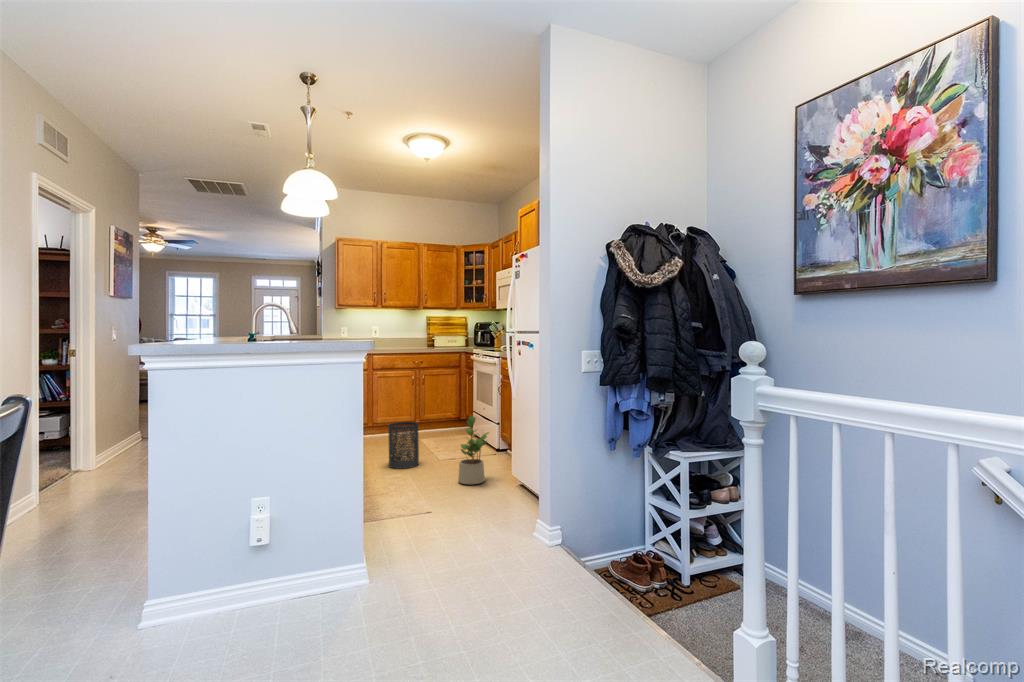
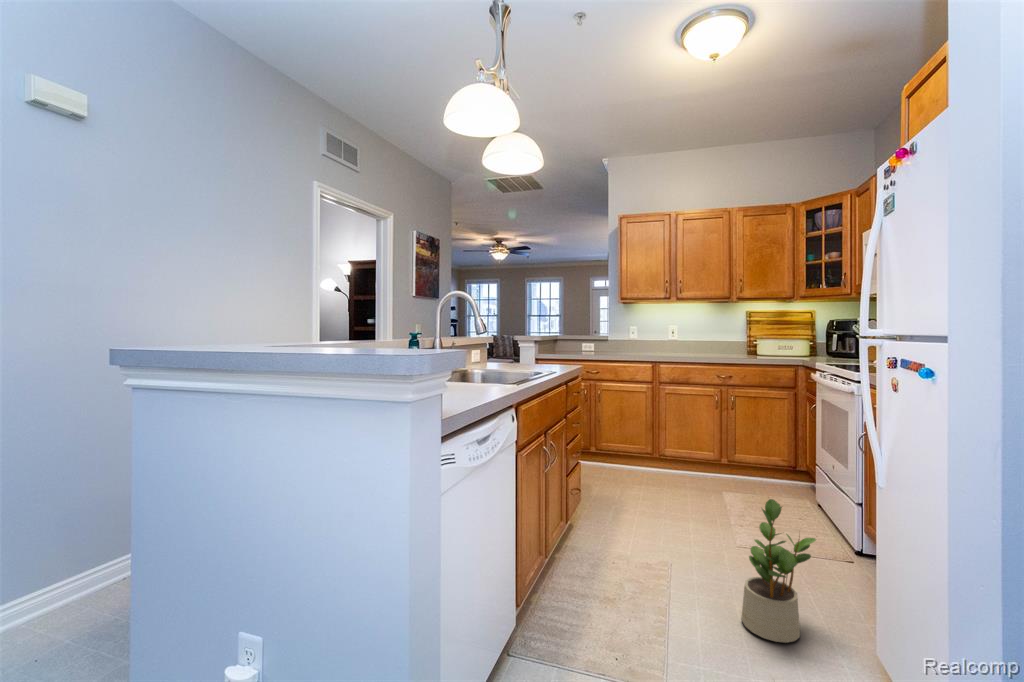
trash can: present [388,422,419,469] -> none [644,468,695,546]

